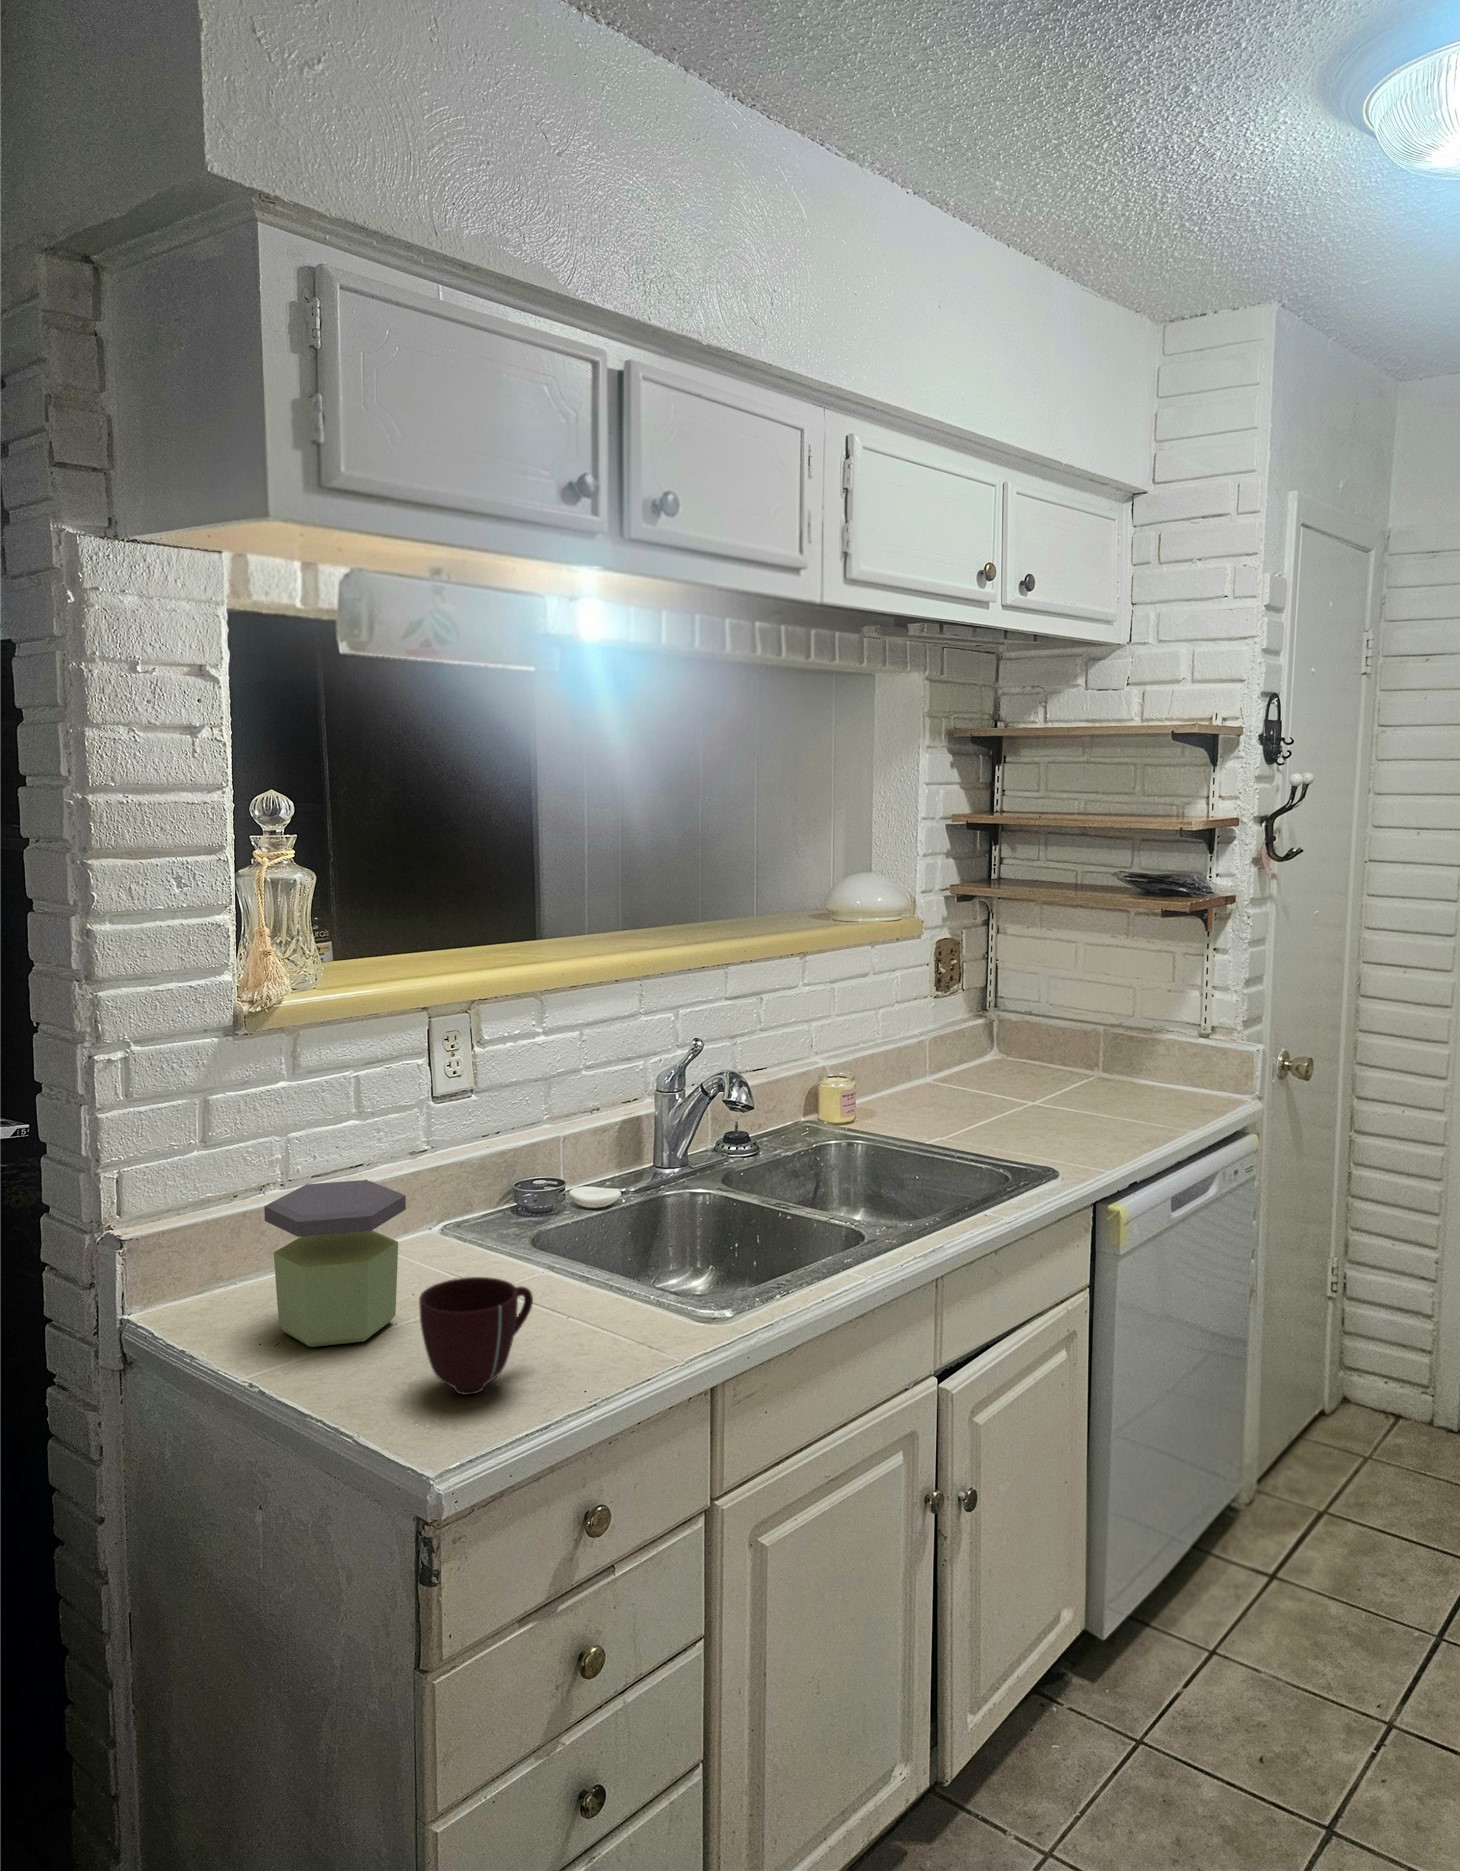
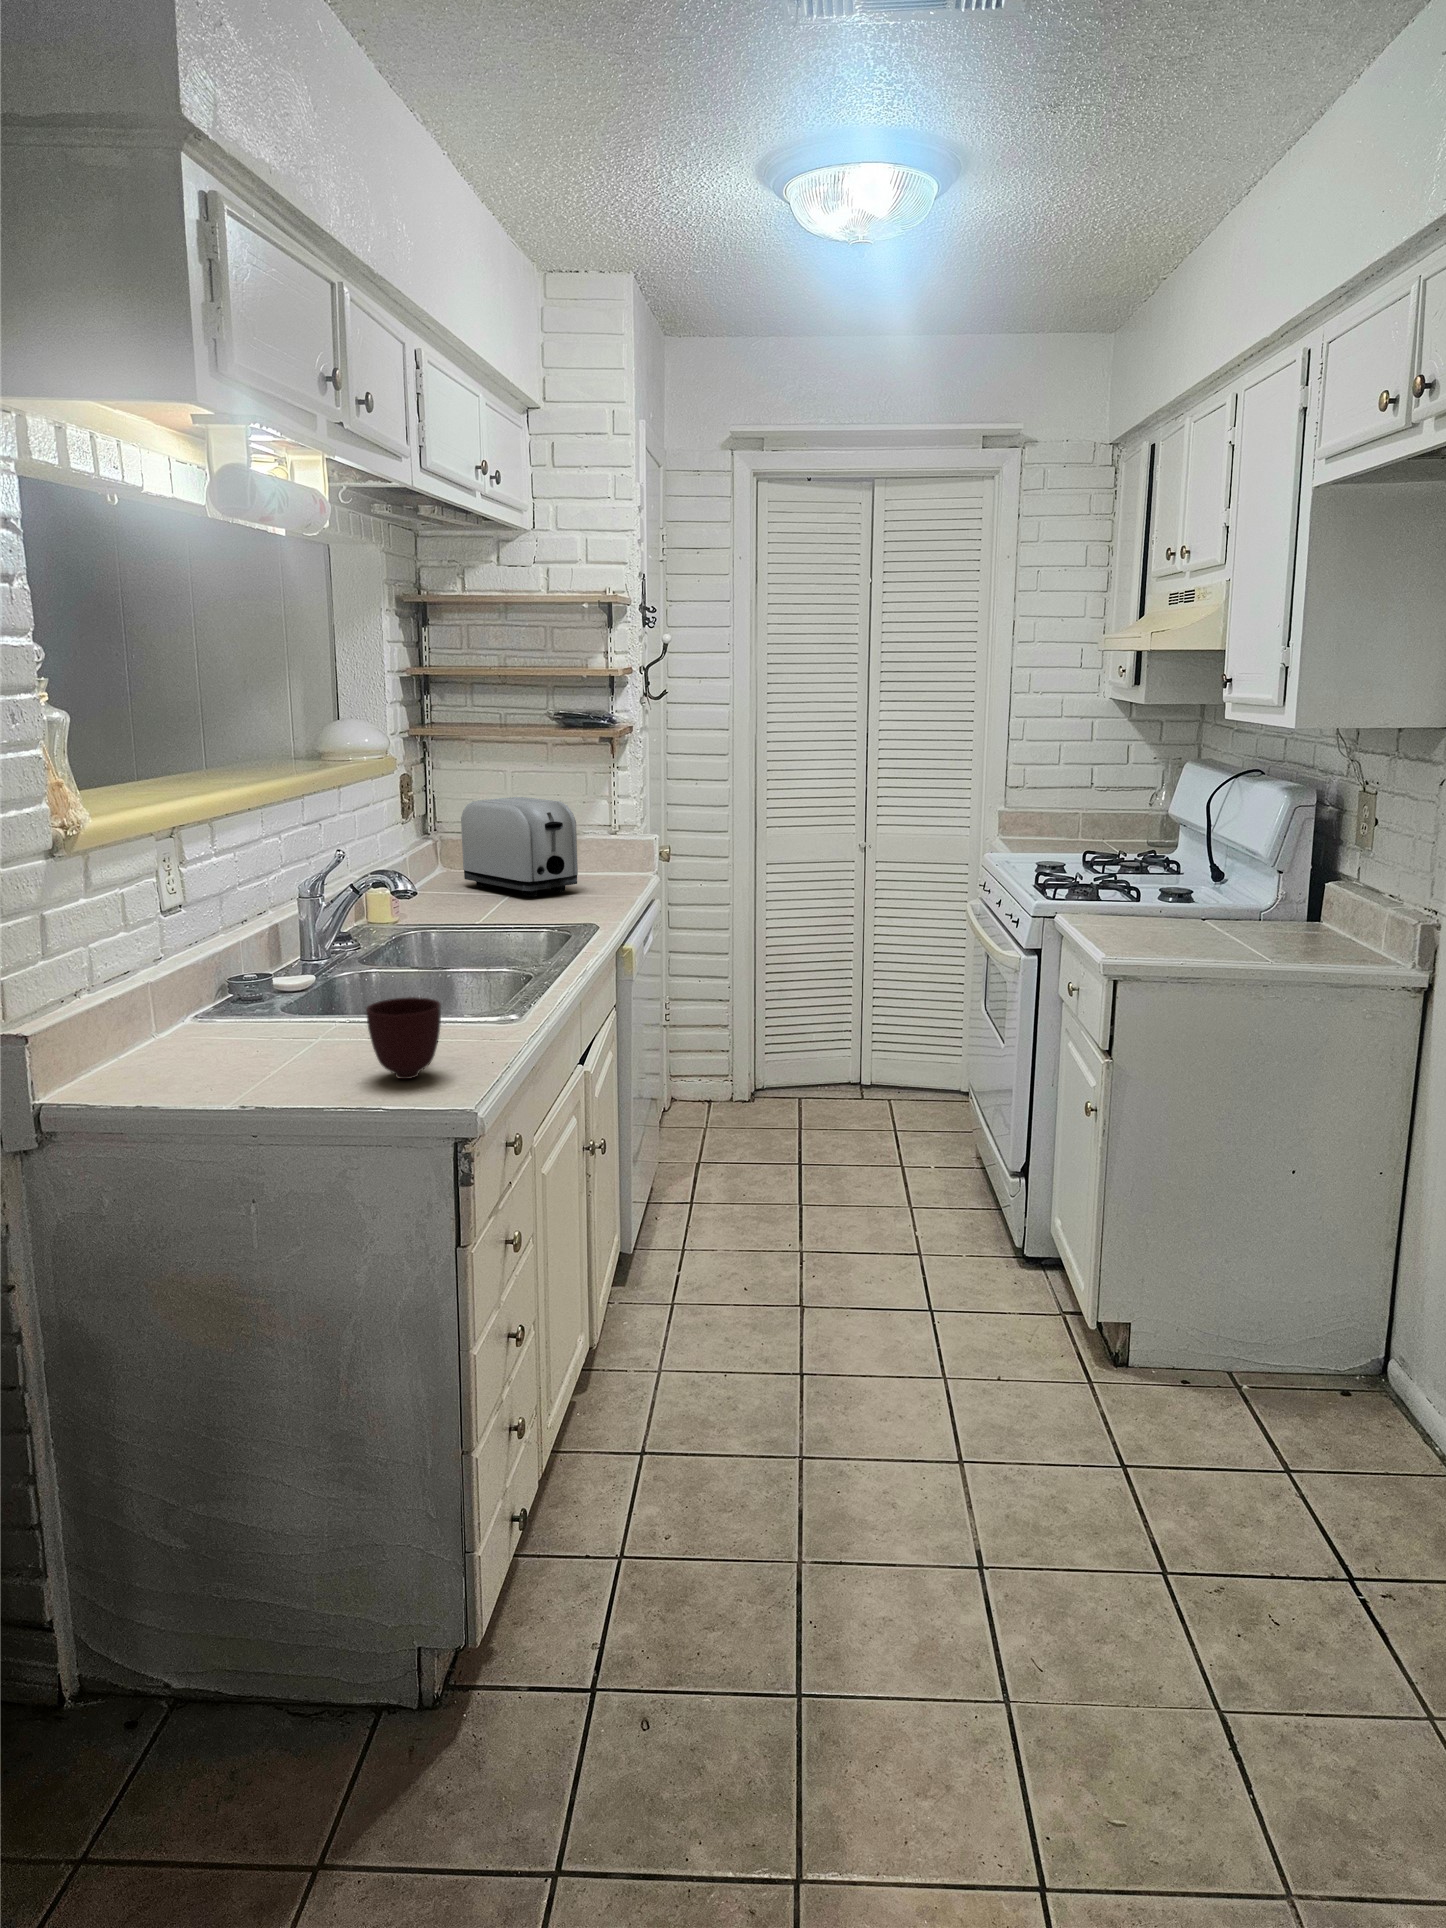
toaster: none [997,978,1119,1112] -> present [461,797,578,897]
jar: present [264,1180,406,1347] -> none [179,958,285,1085]

